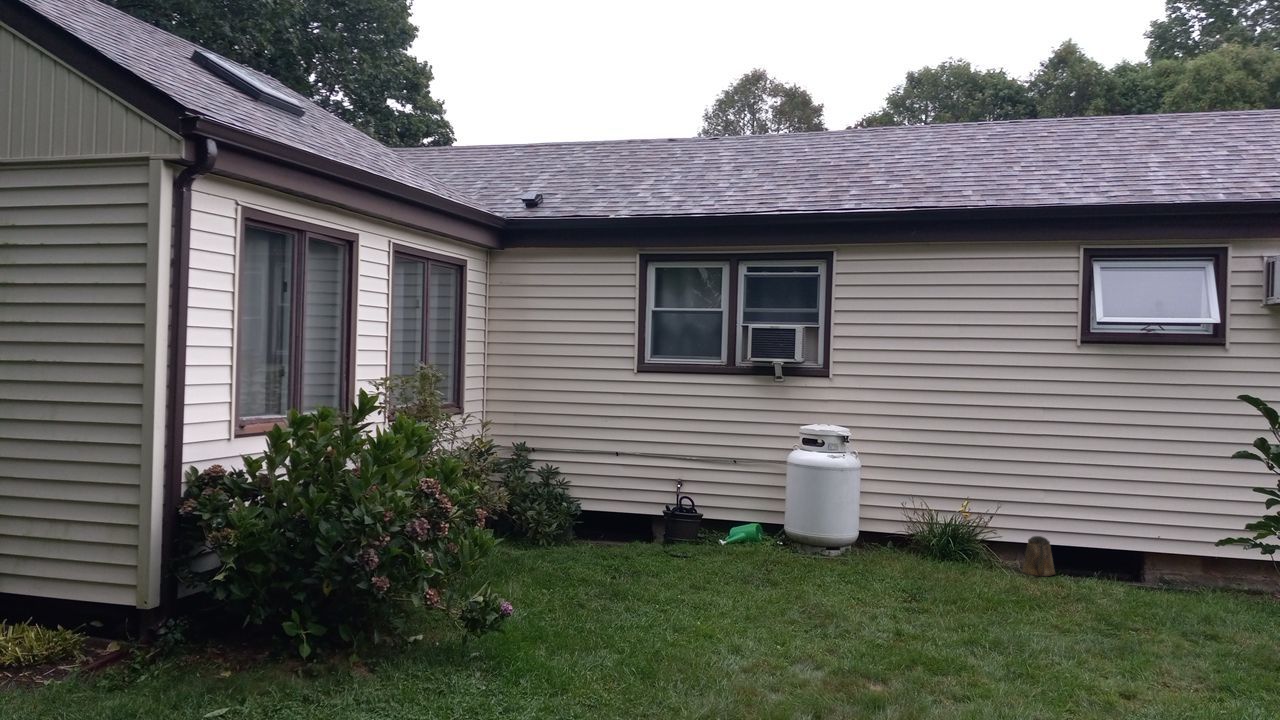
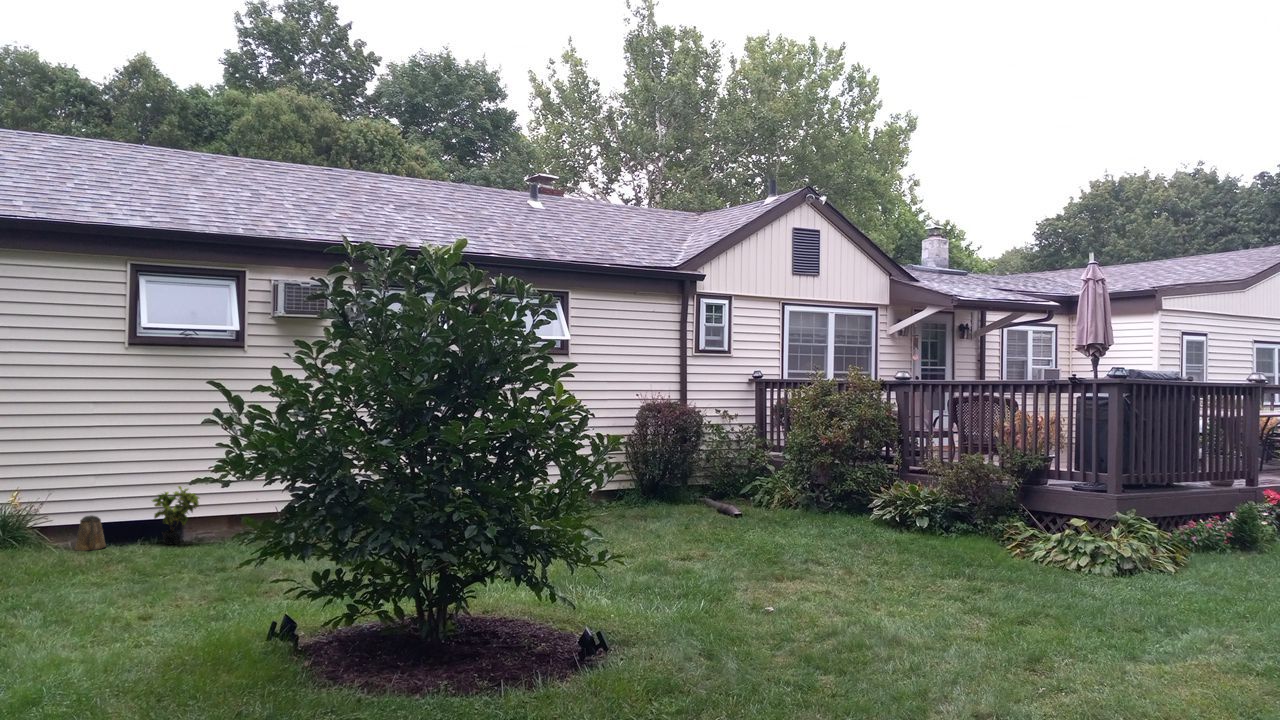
potted plant: none [1106,514,1166,585] -> present [152,486,199,545]

